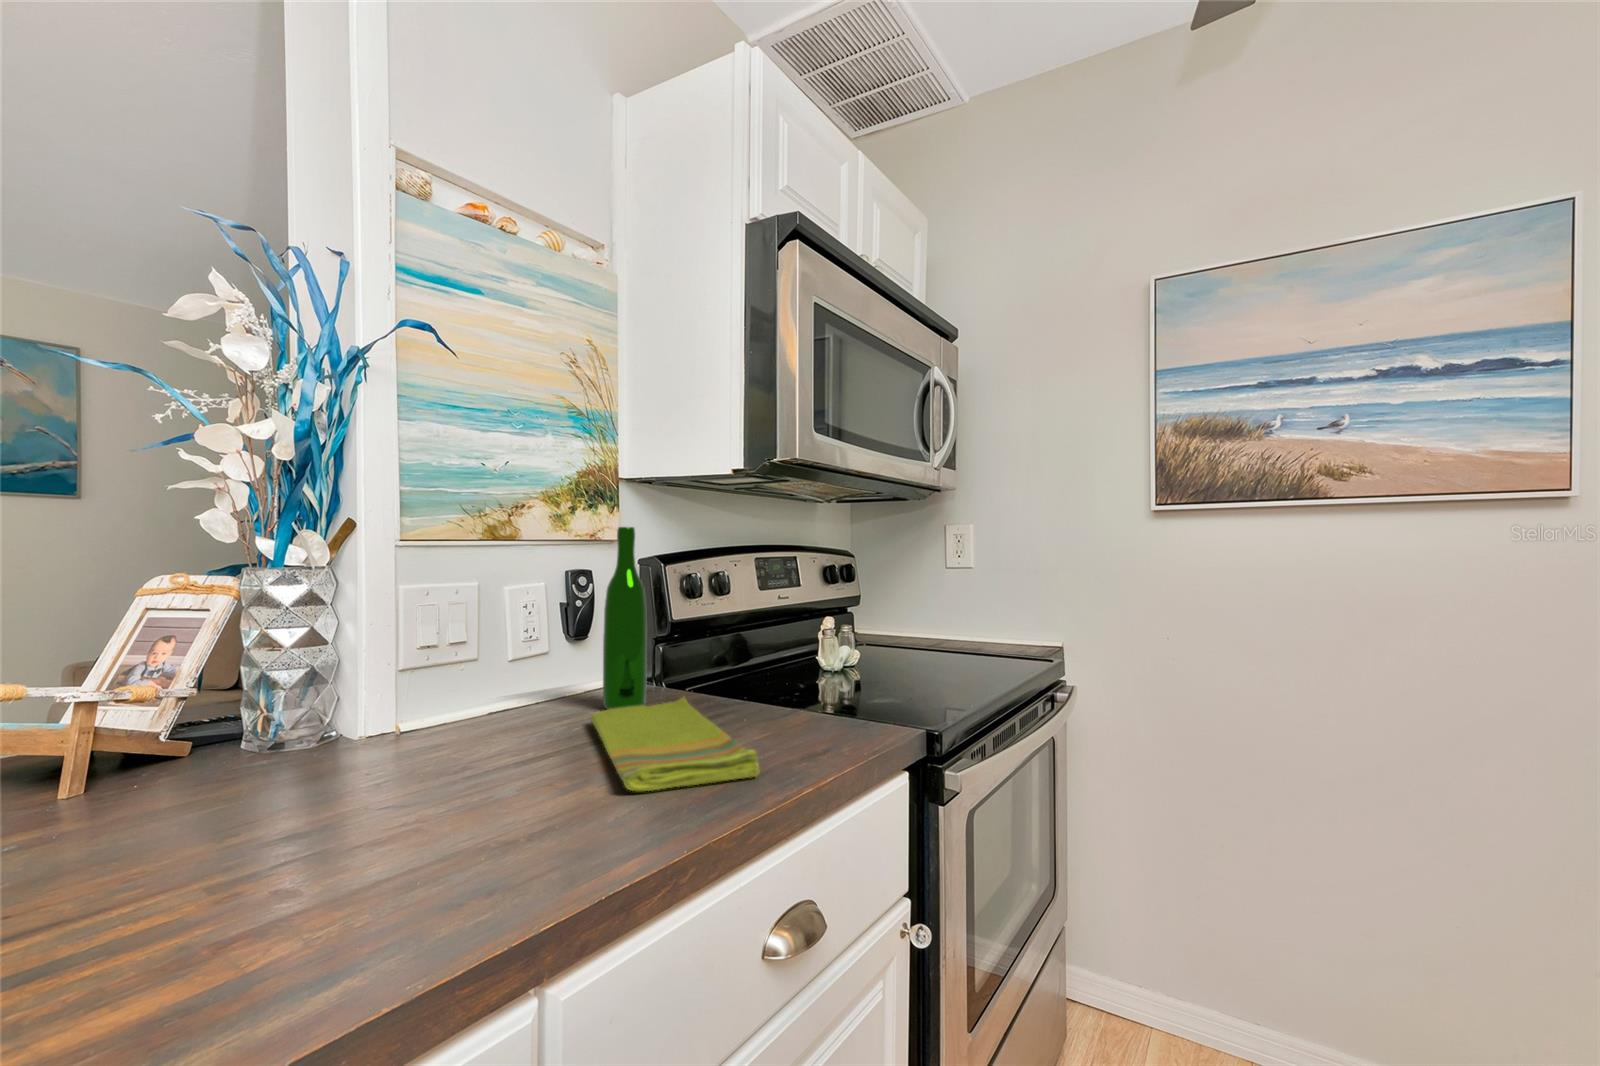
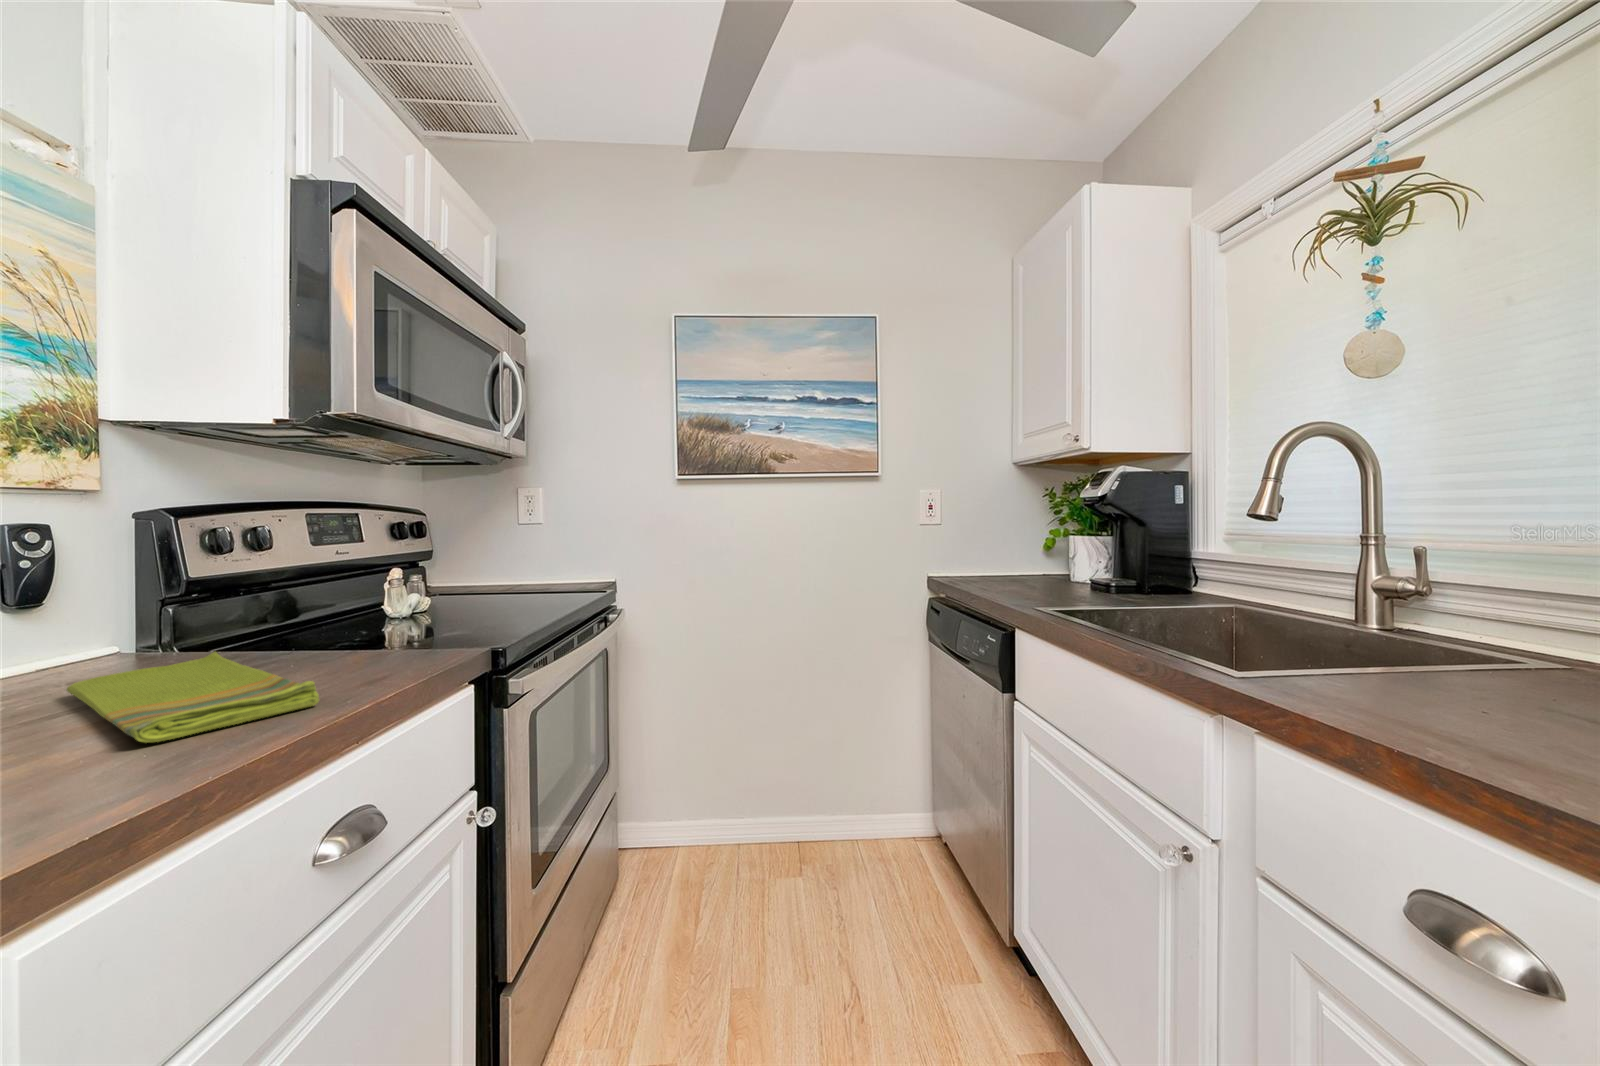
wine bottle: present [603,527,647,709] -> none [83,474,156,680]

